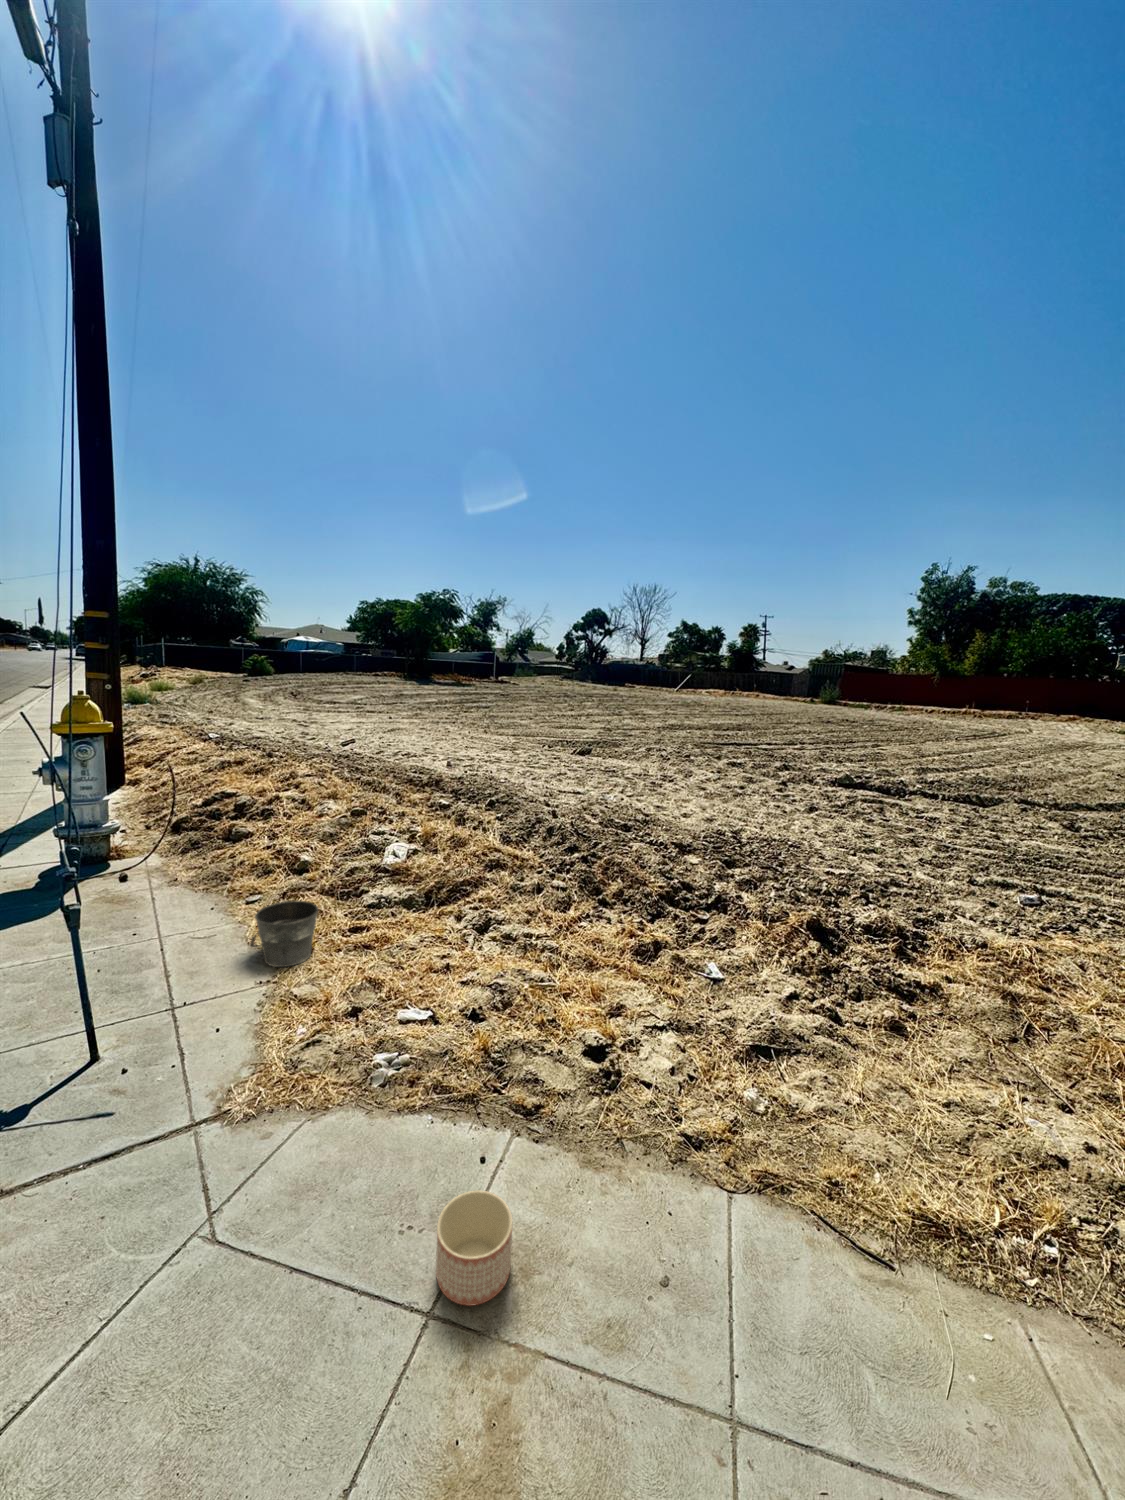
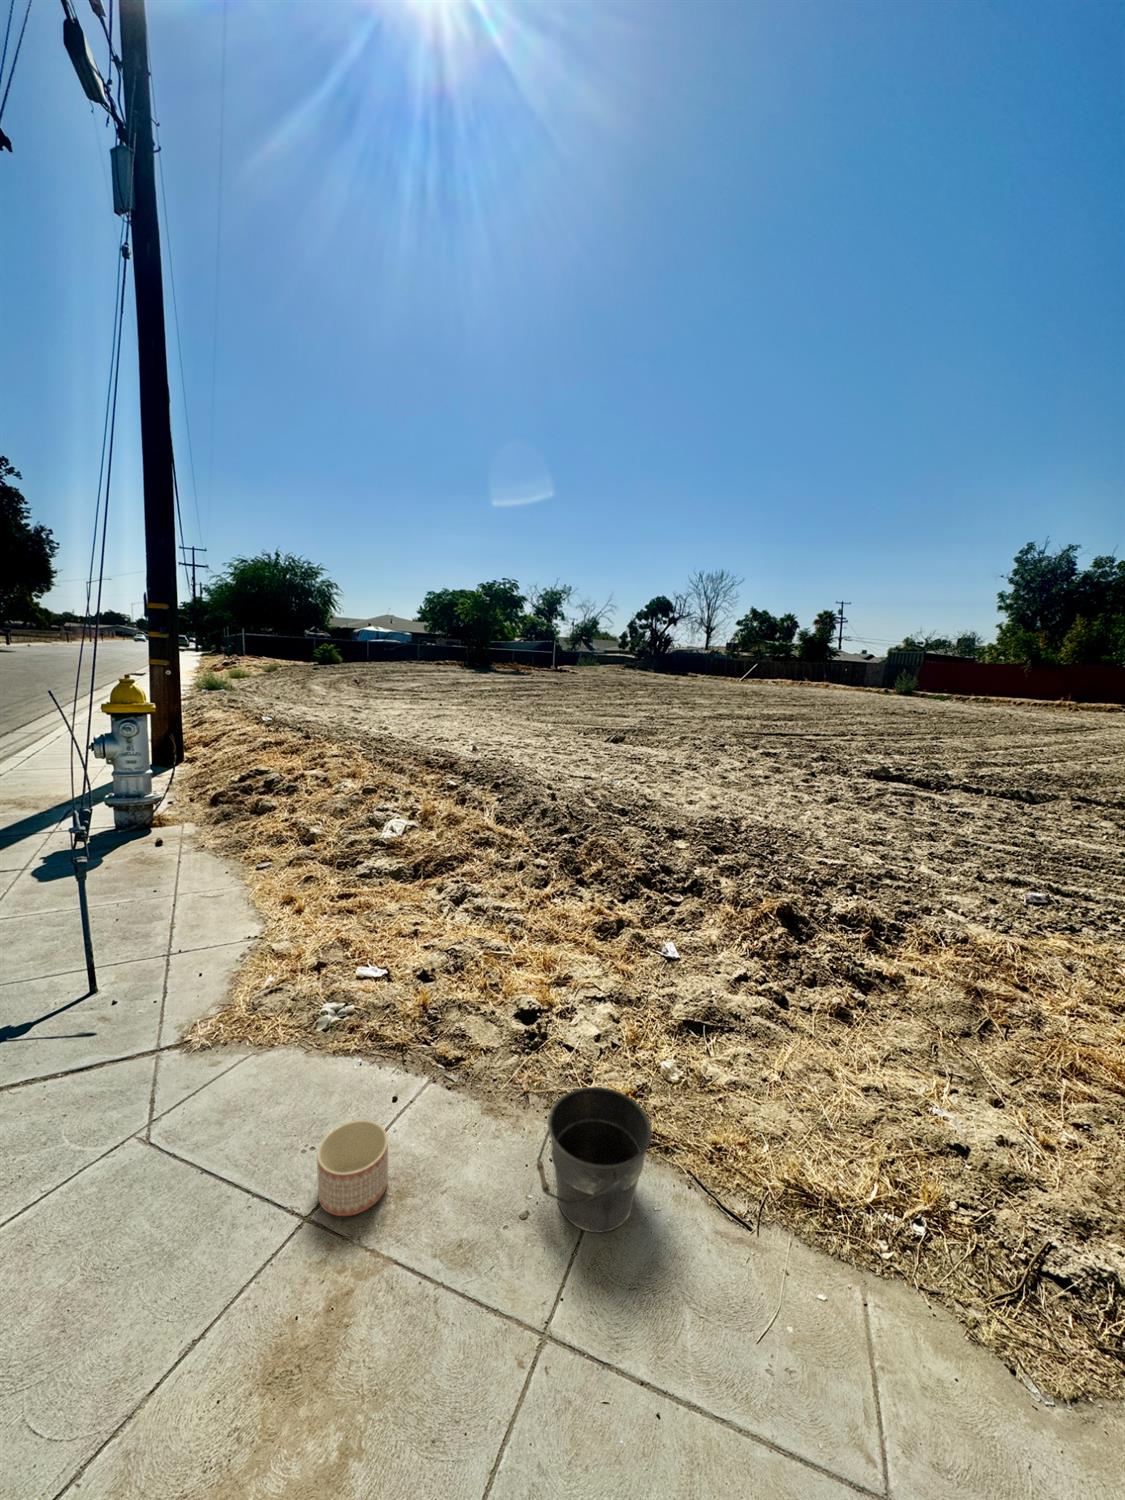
bucket: present [250,901,318,967] -> present [537,1087,652,1233]

